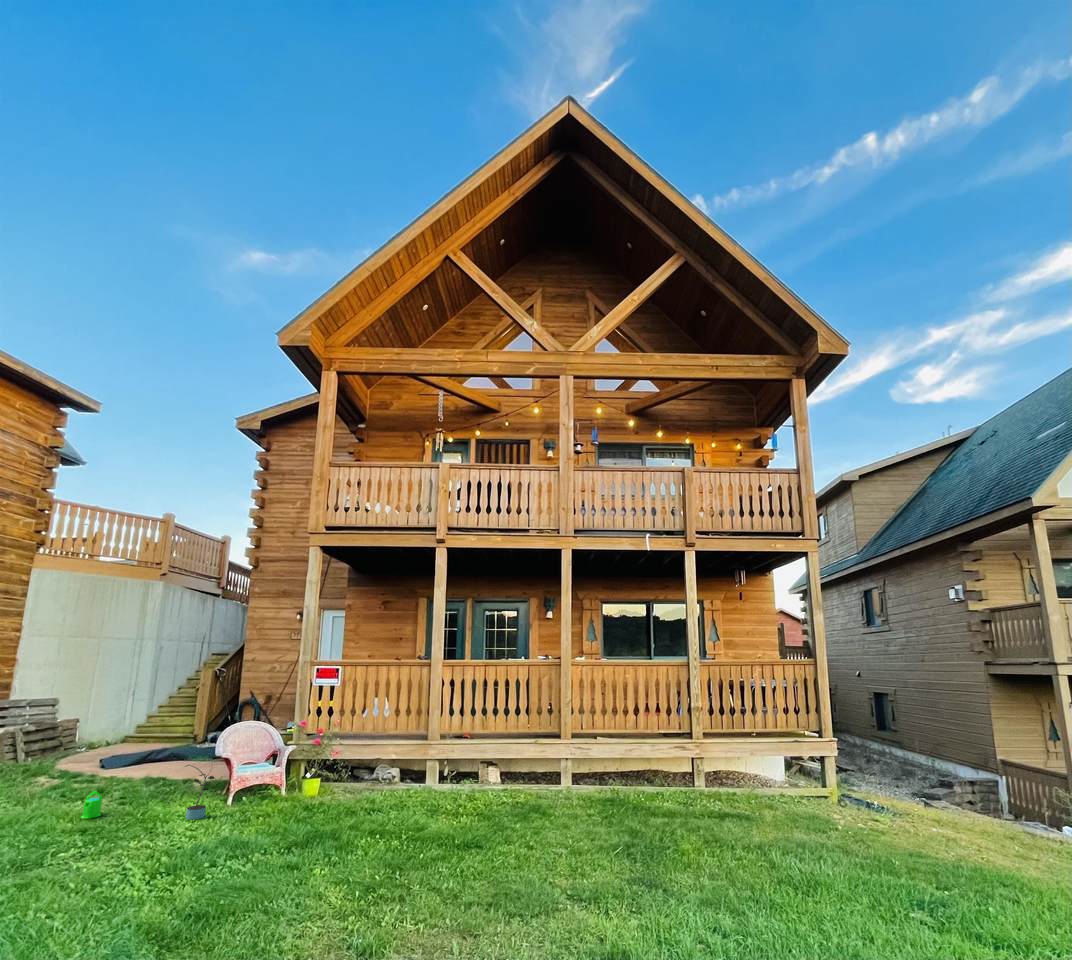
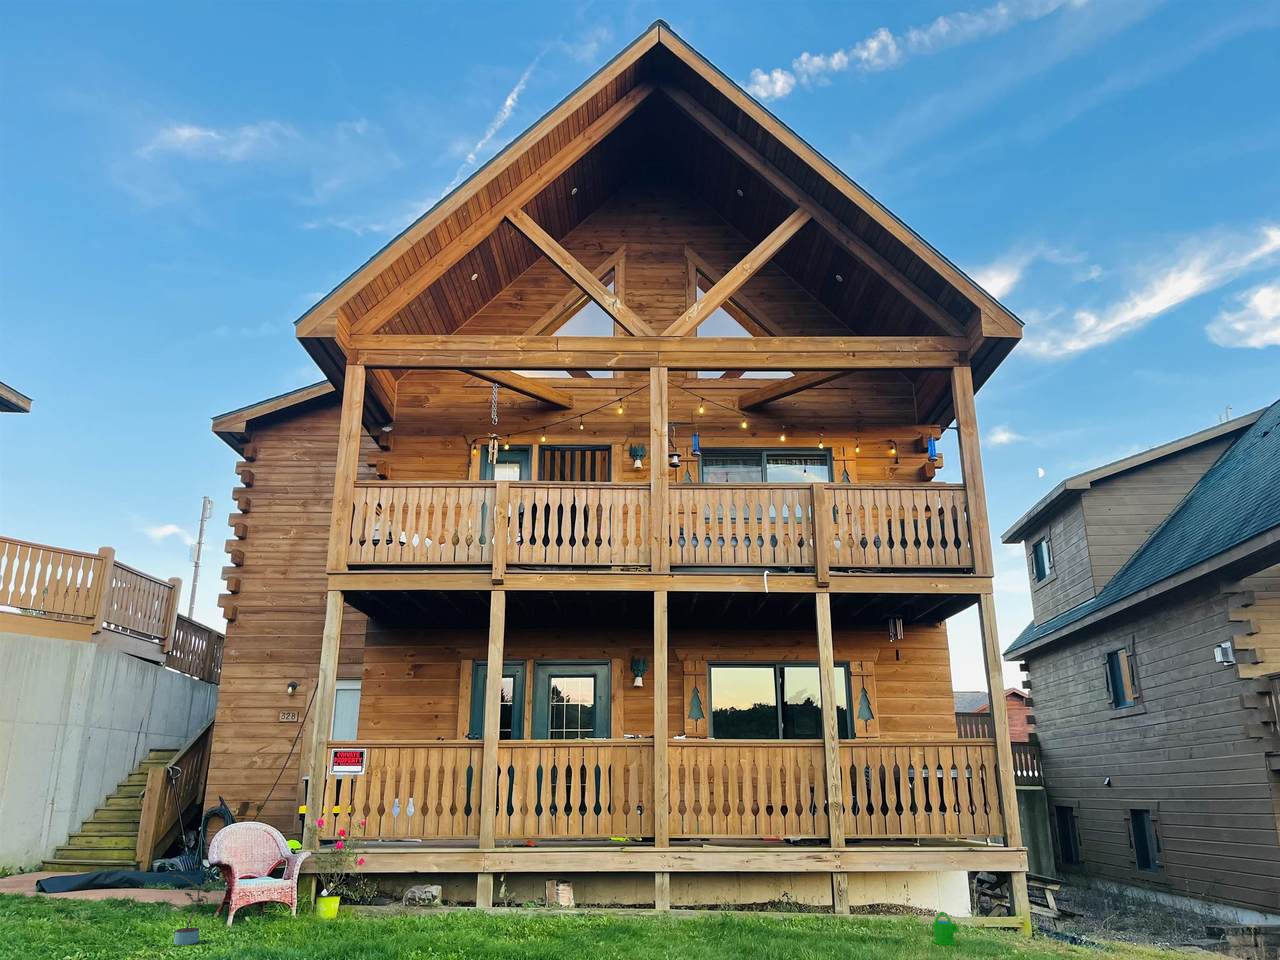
watering can: present [81,791,102,818] -> present [933,912,958,945]

